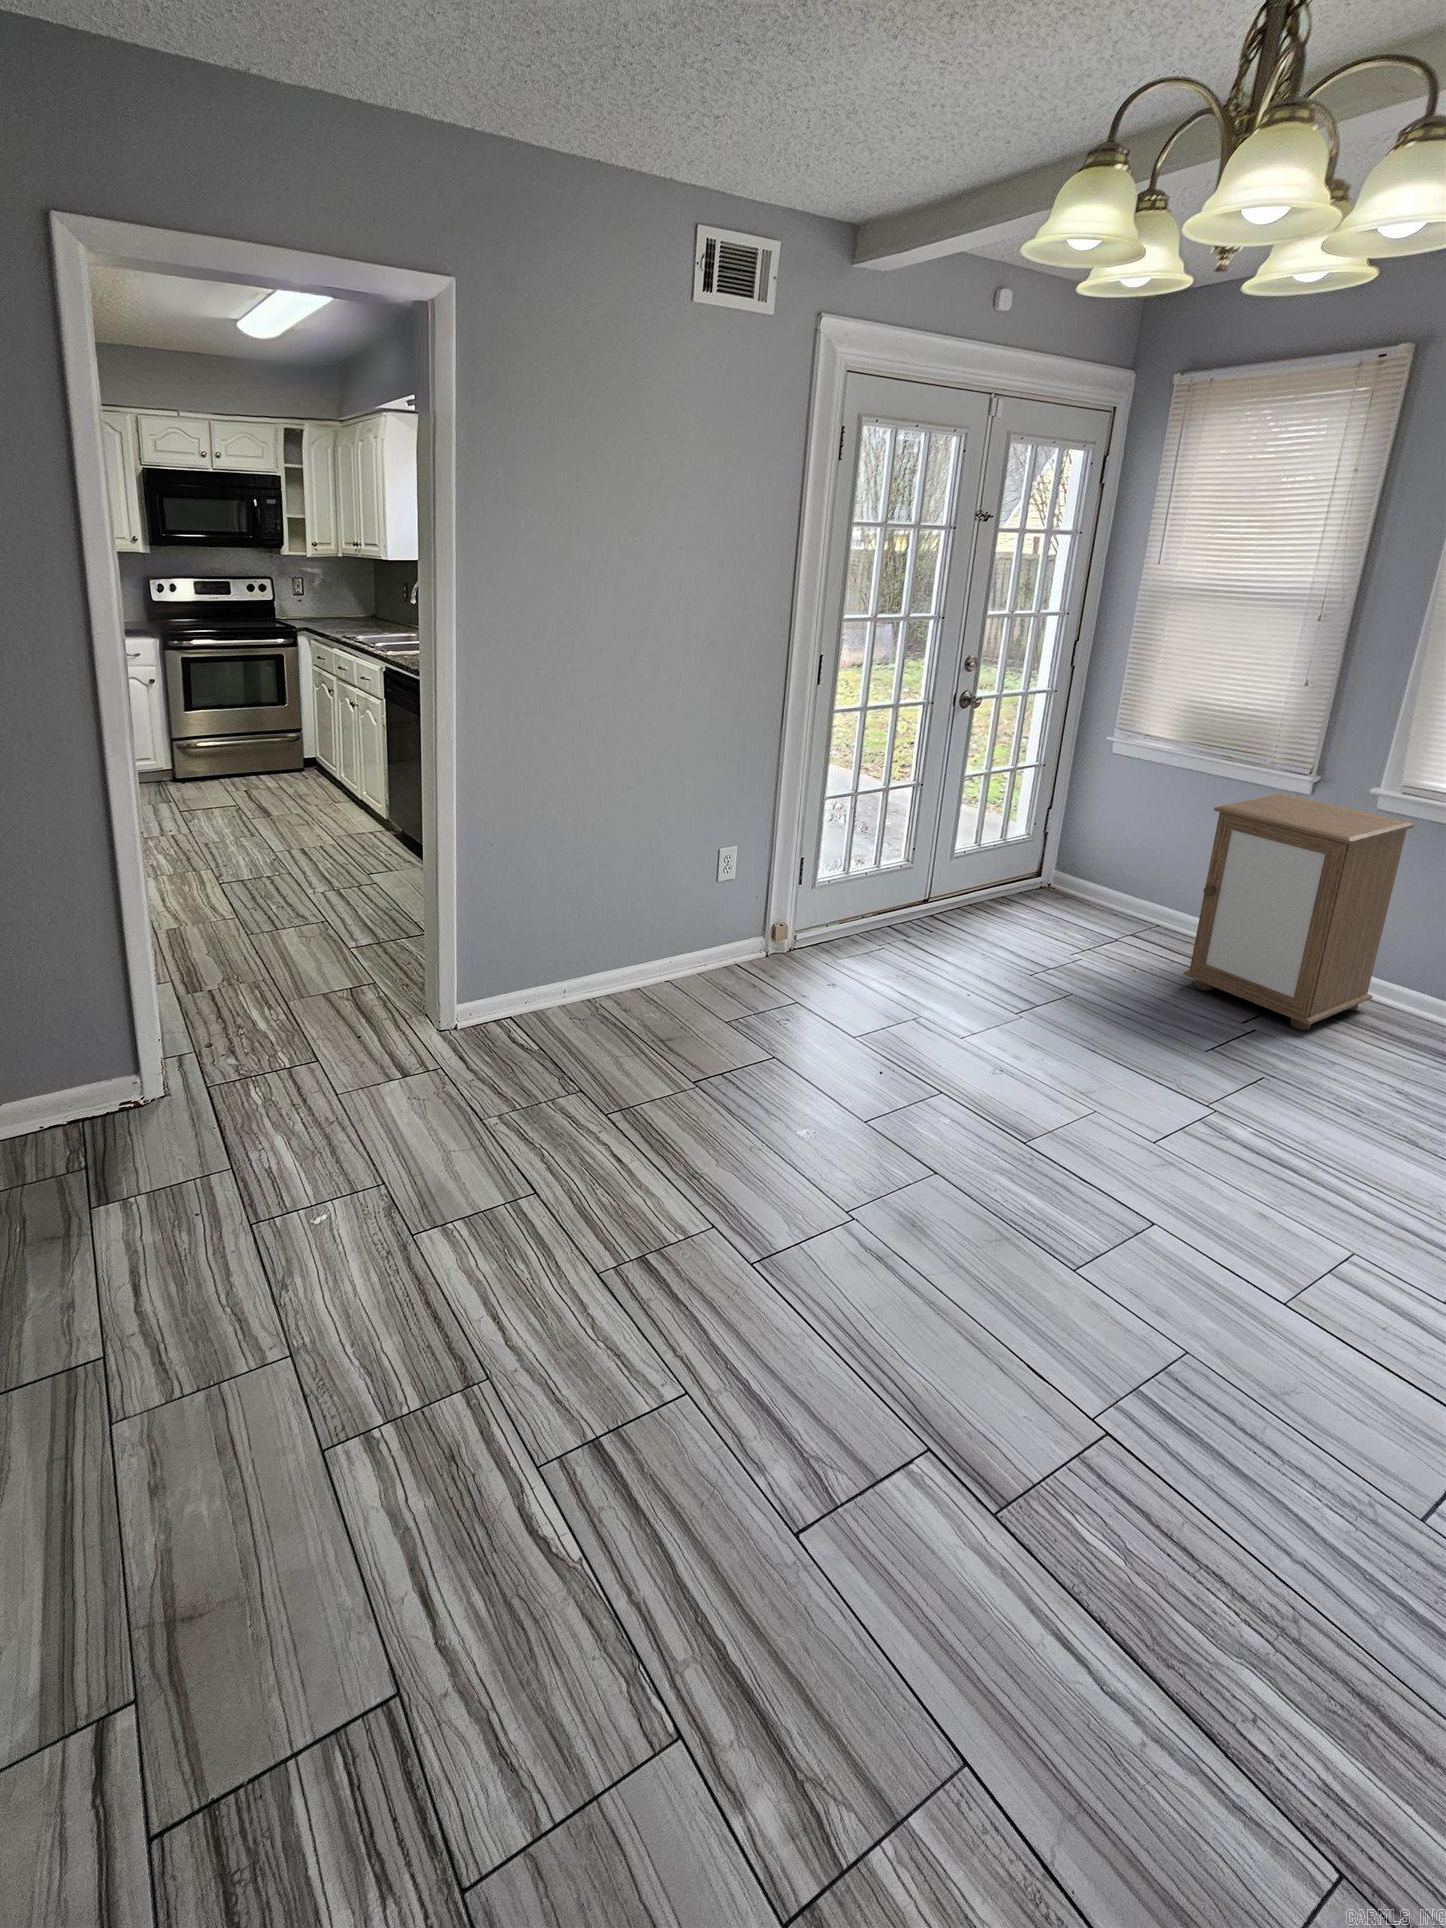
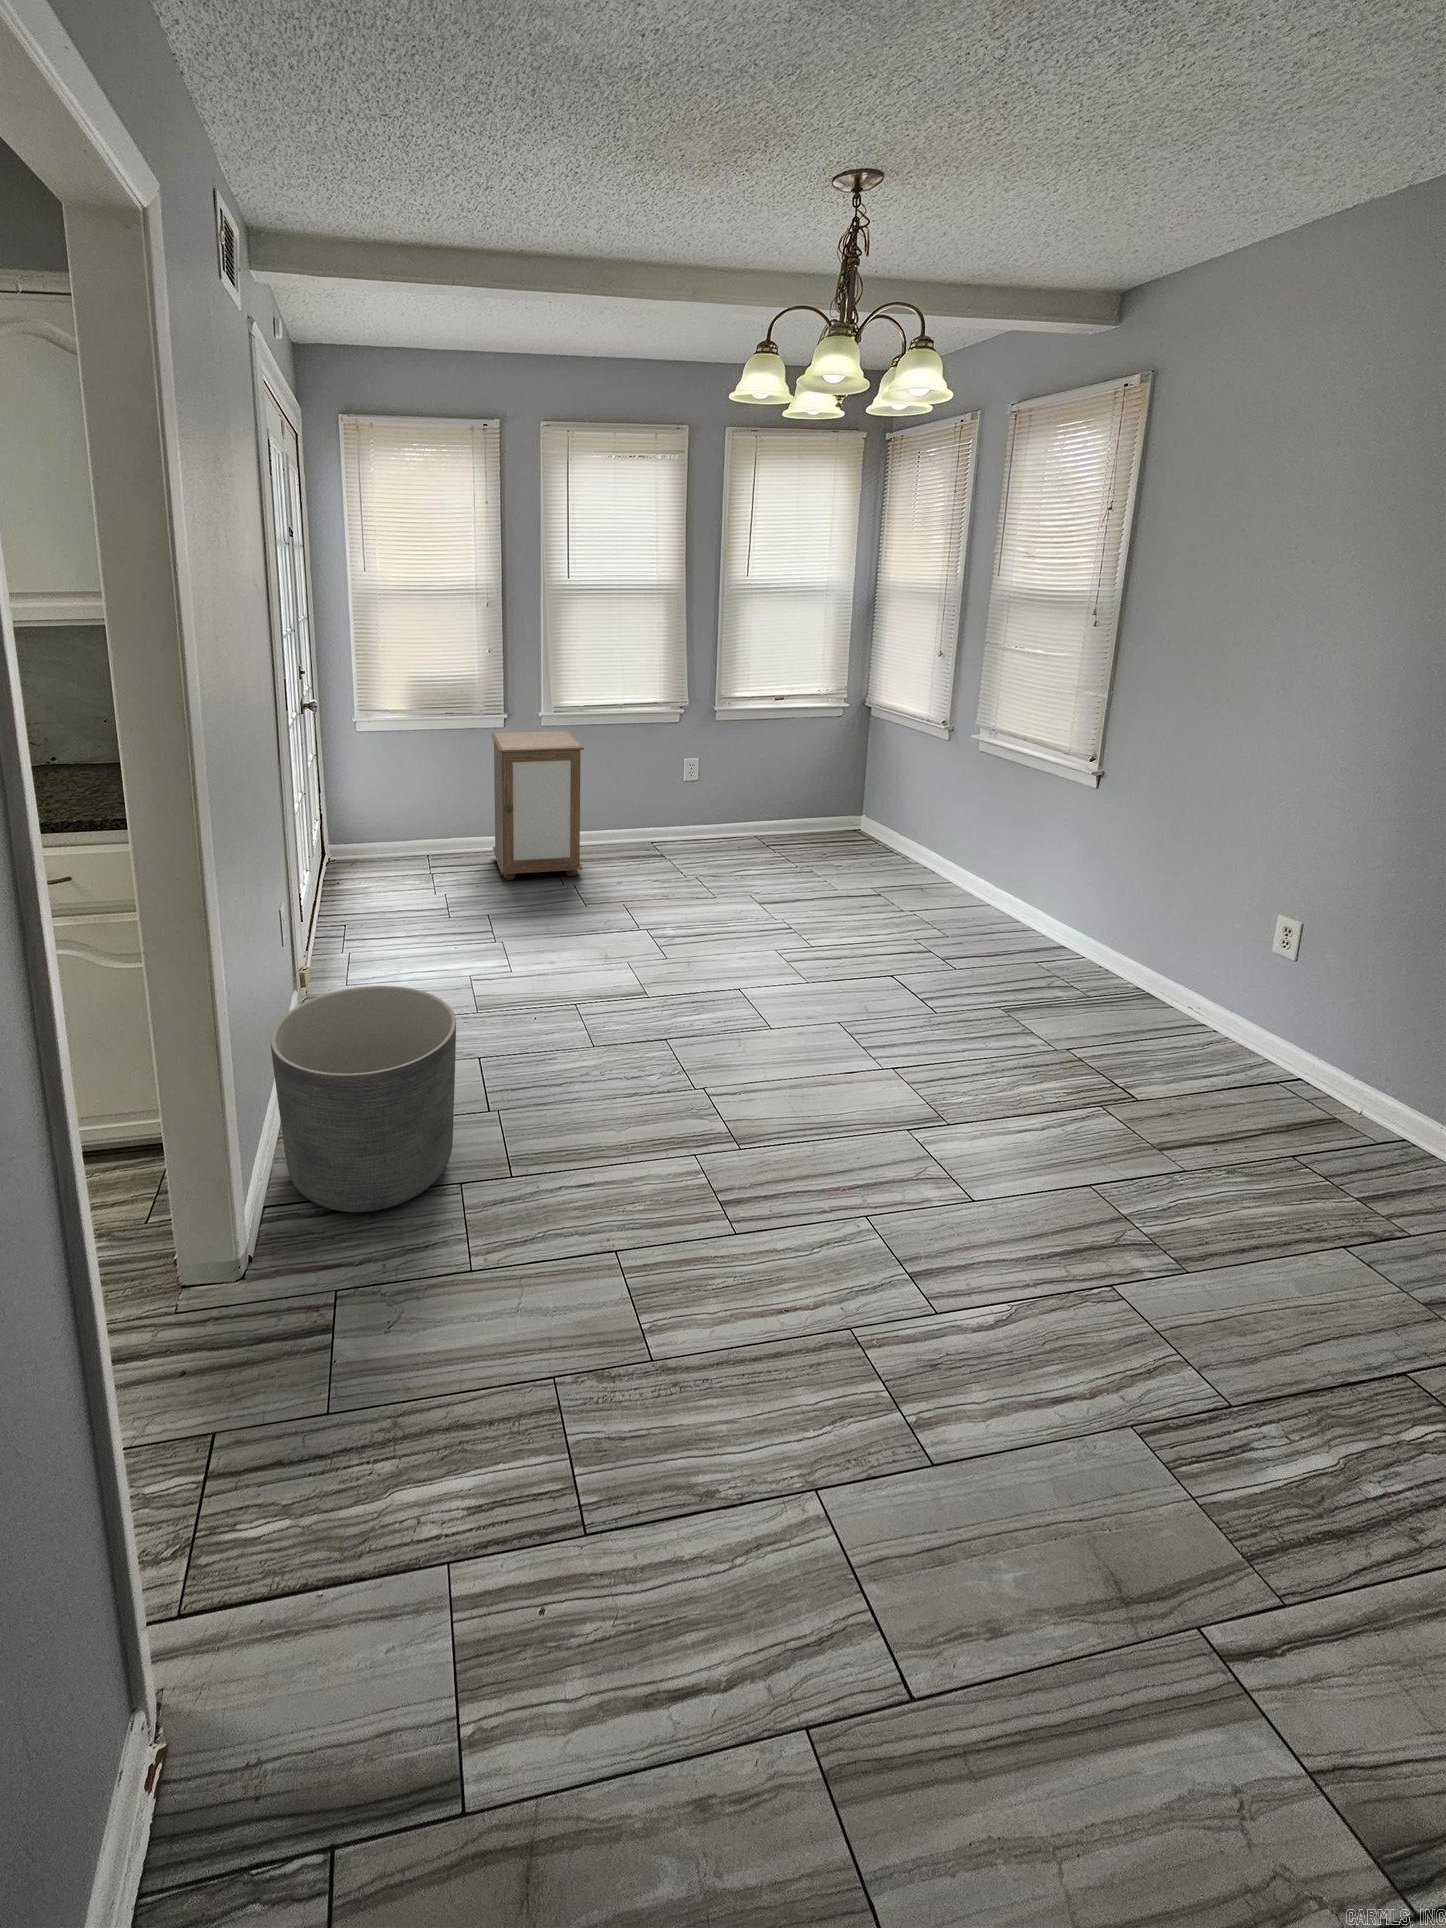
planter: none [504,893,658,1074] -> present [270,986,456,1212]

